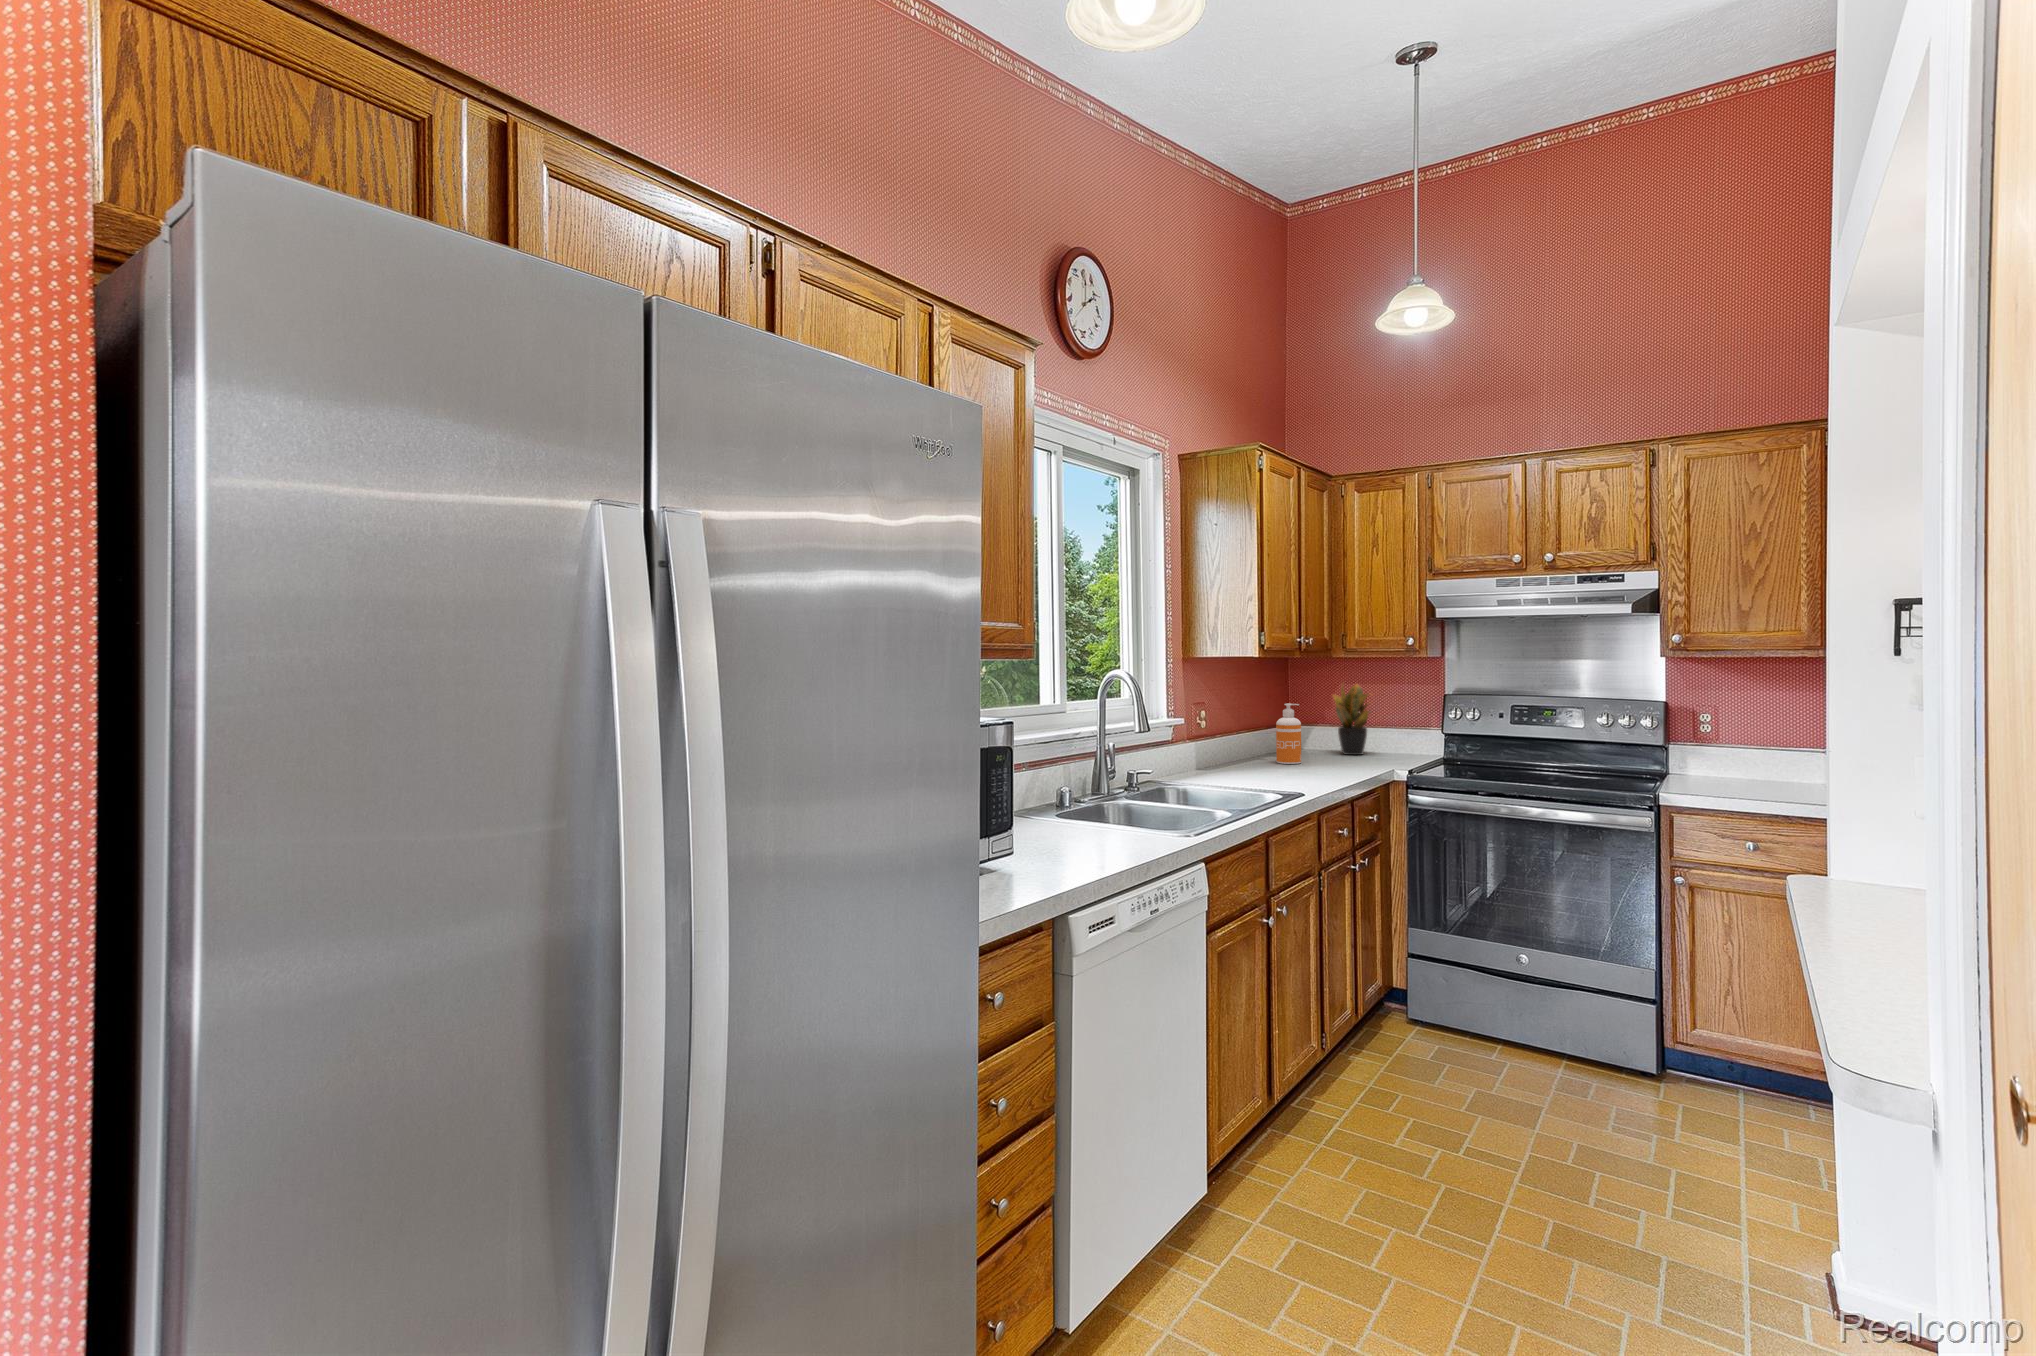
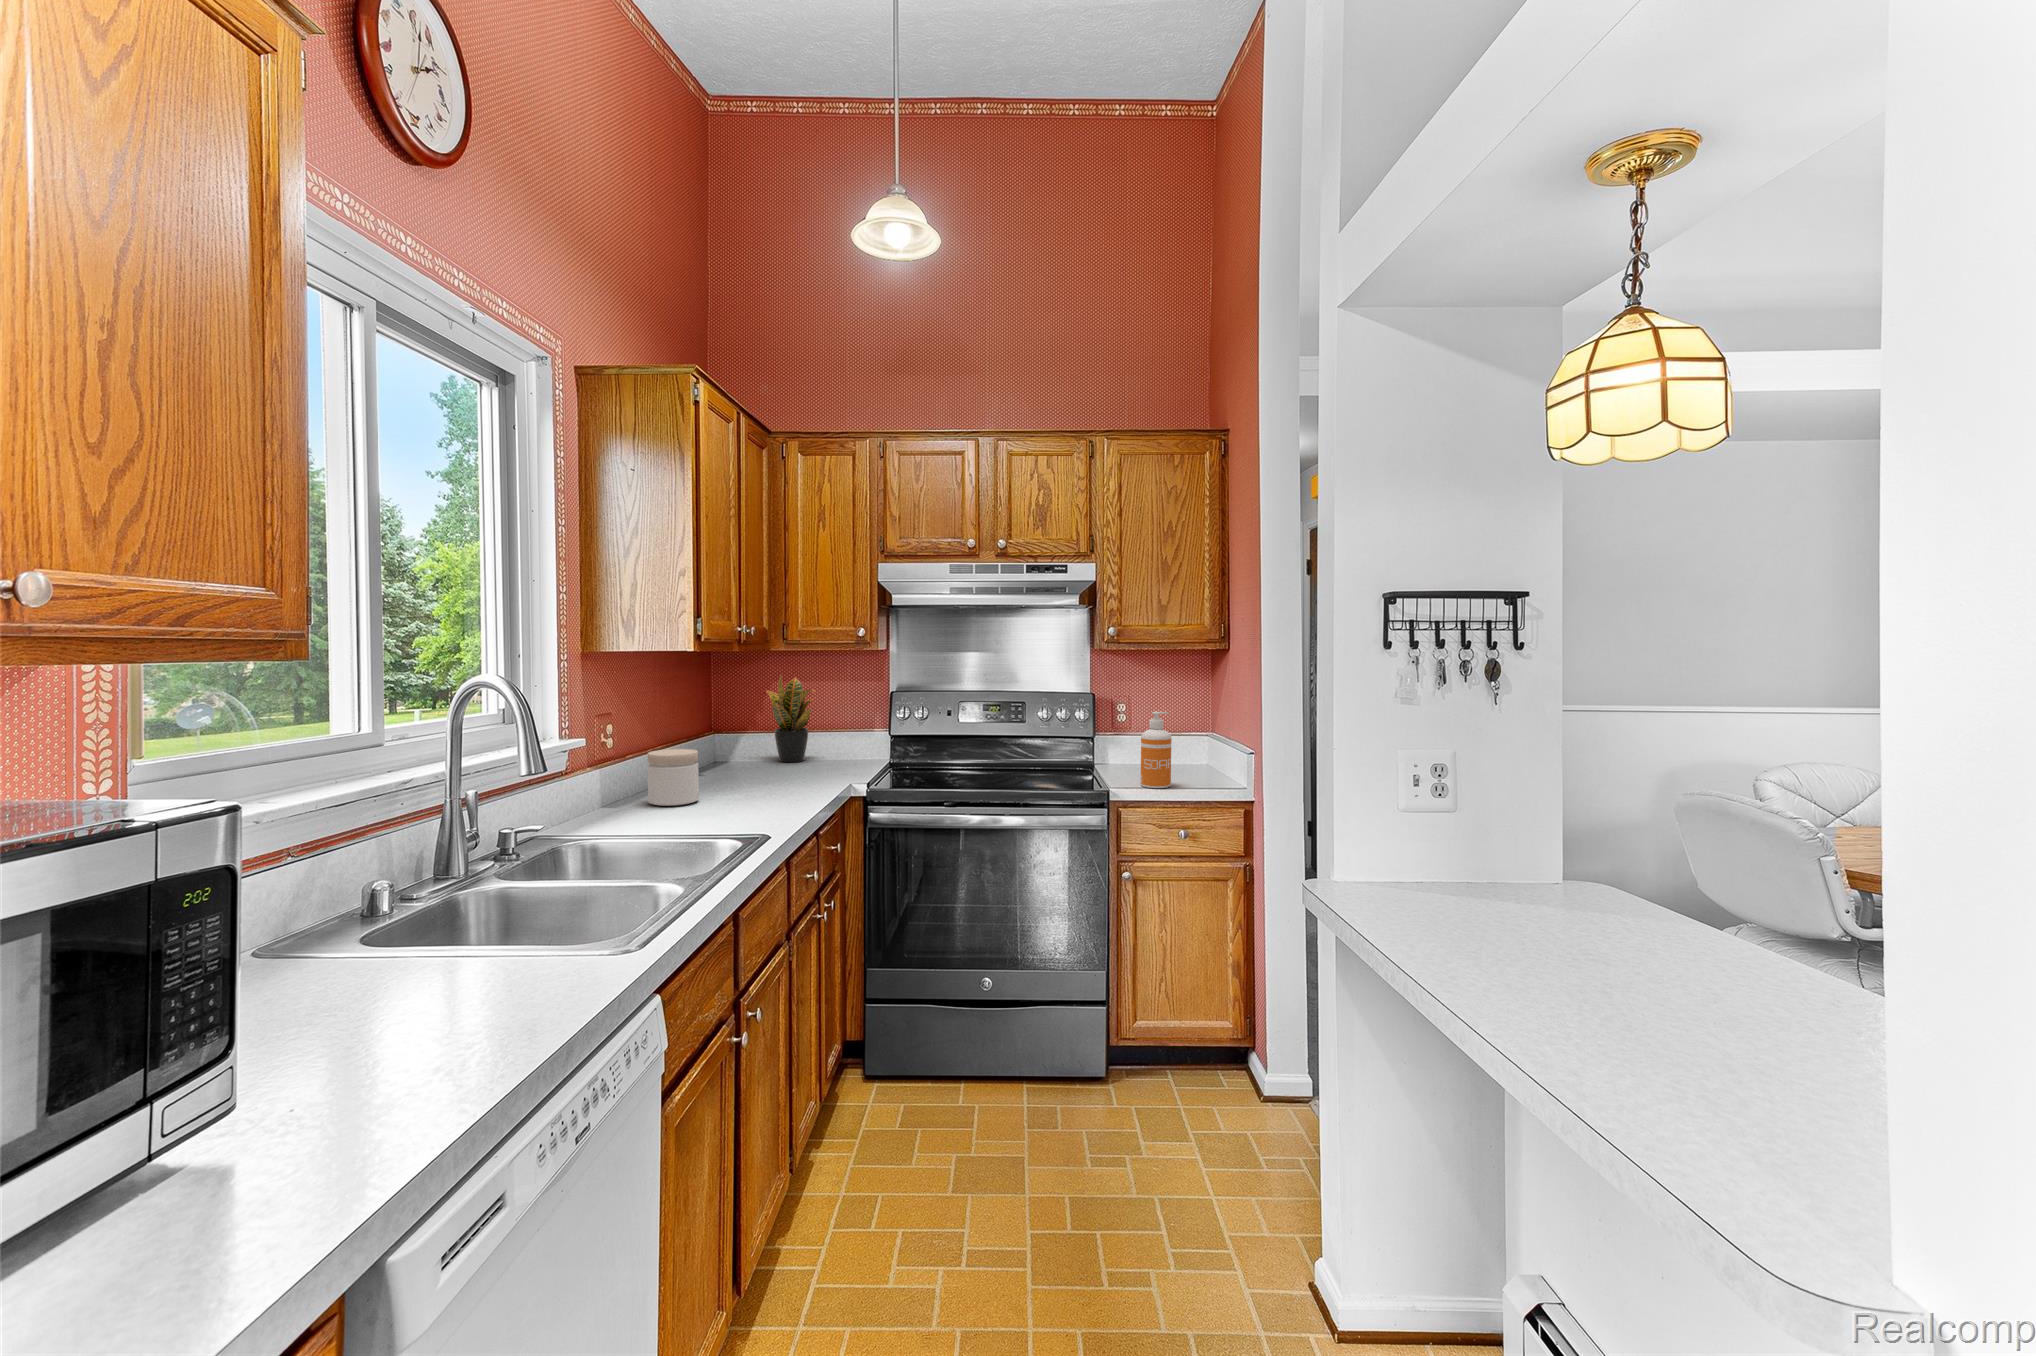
soap dispenser: present [1276,703,1302,764] -> present [1141,712,1171,788]
jar: none [1228,733,1266,774] -> present [648,749,699,806]

